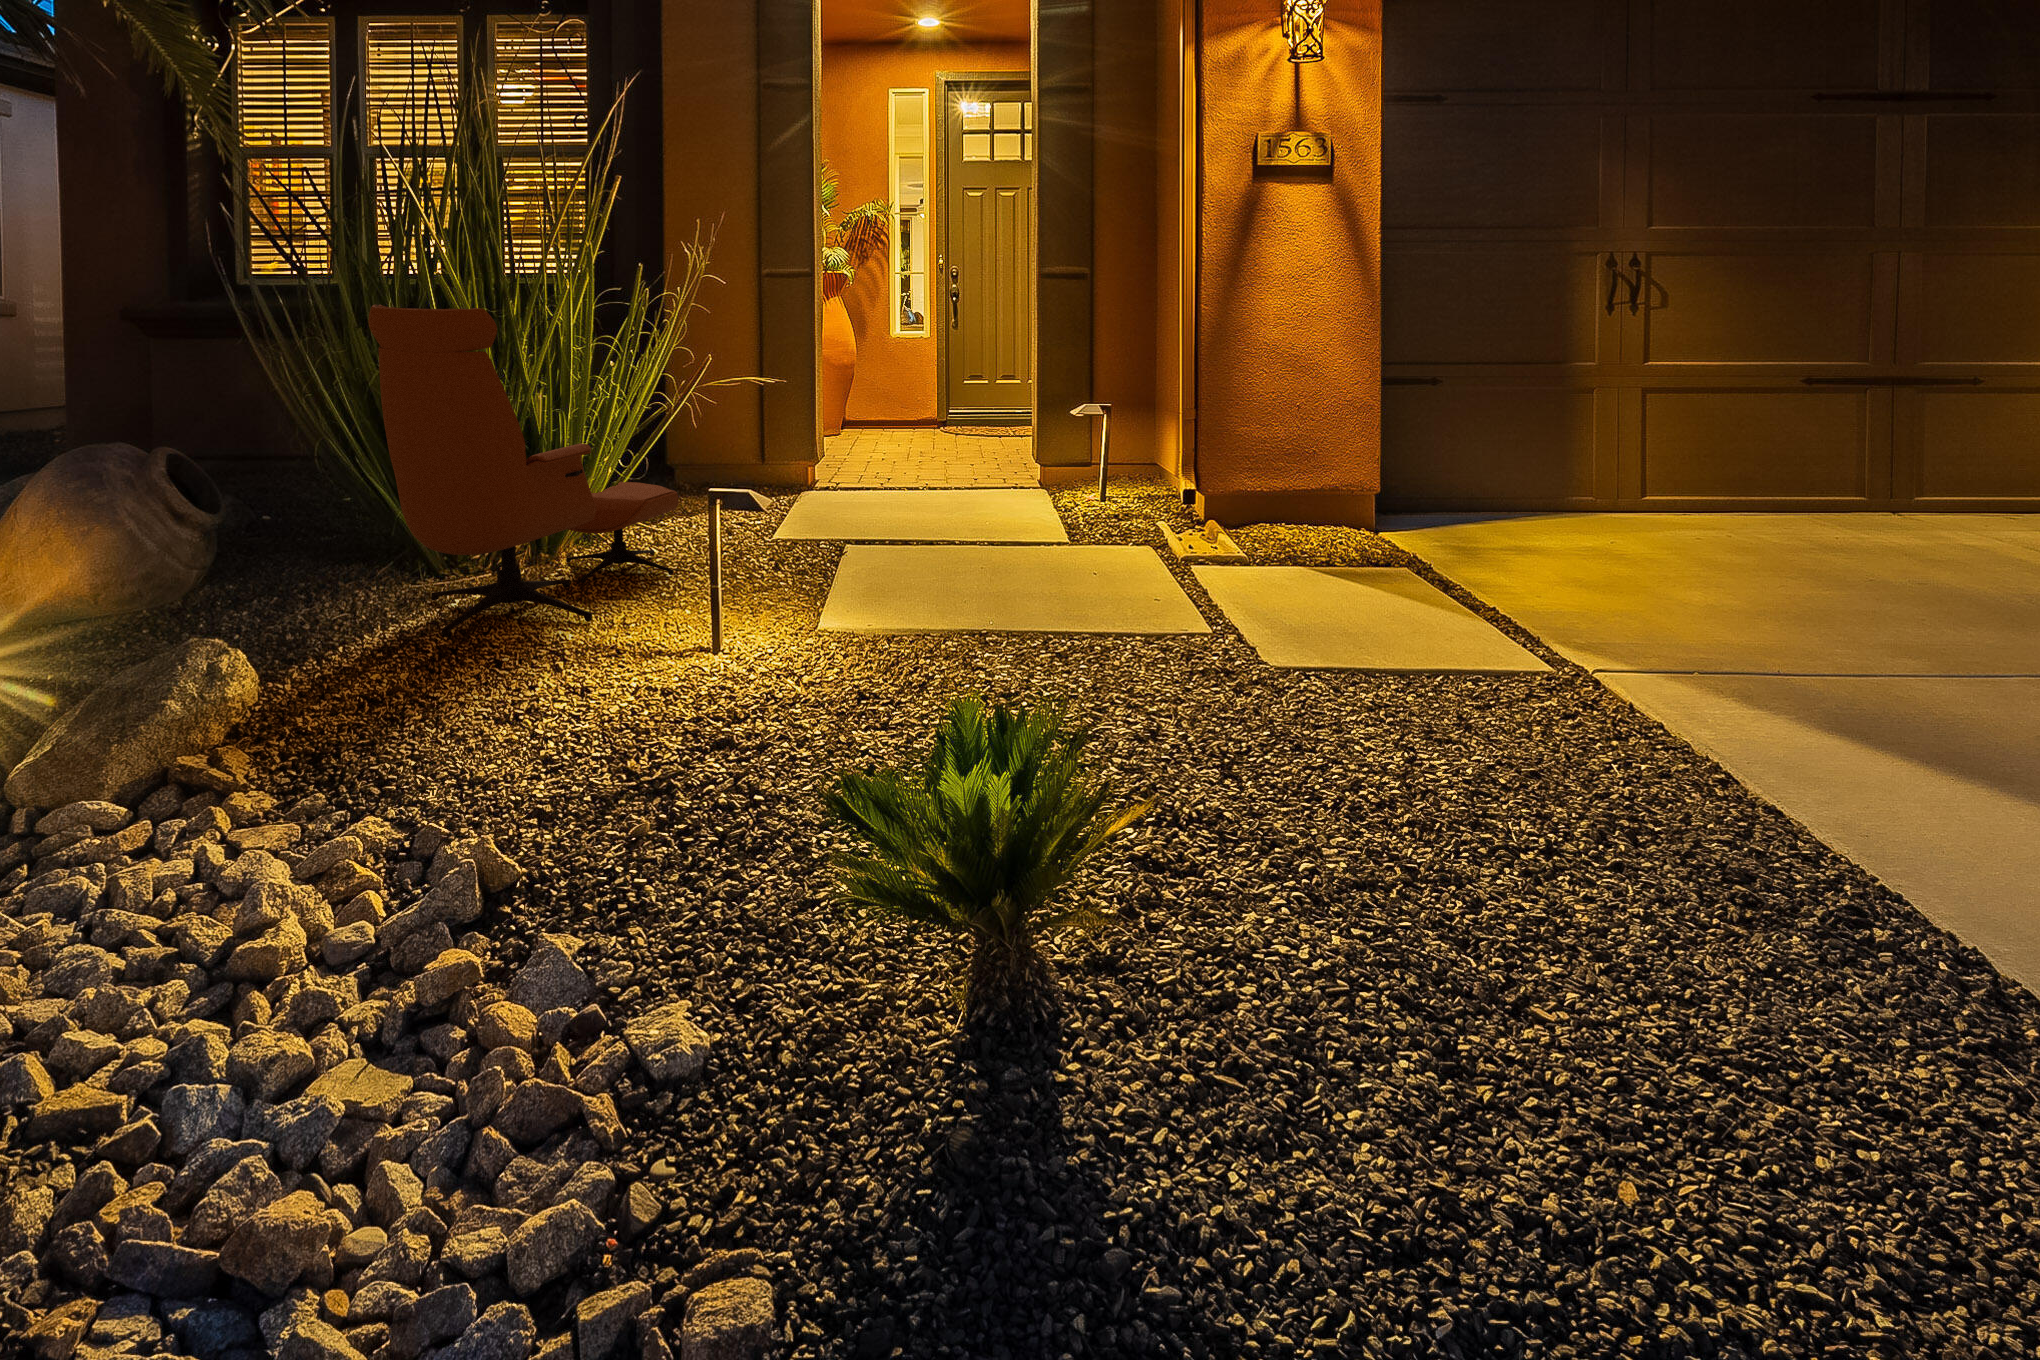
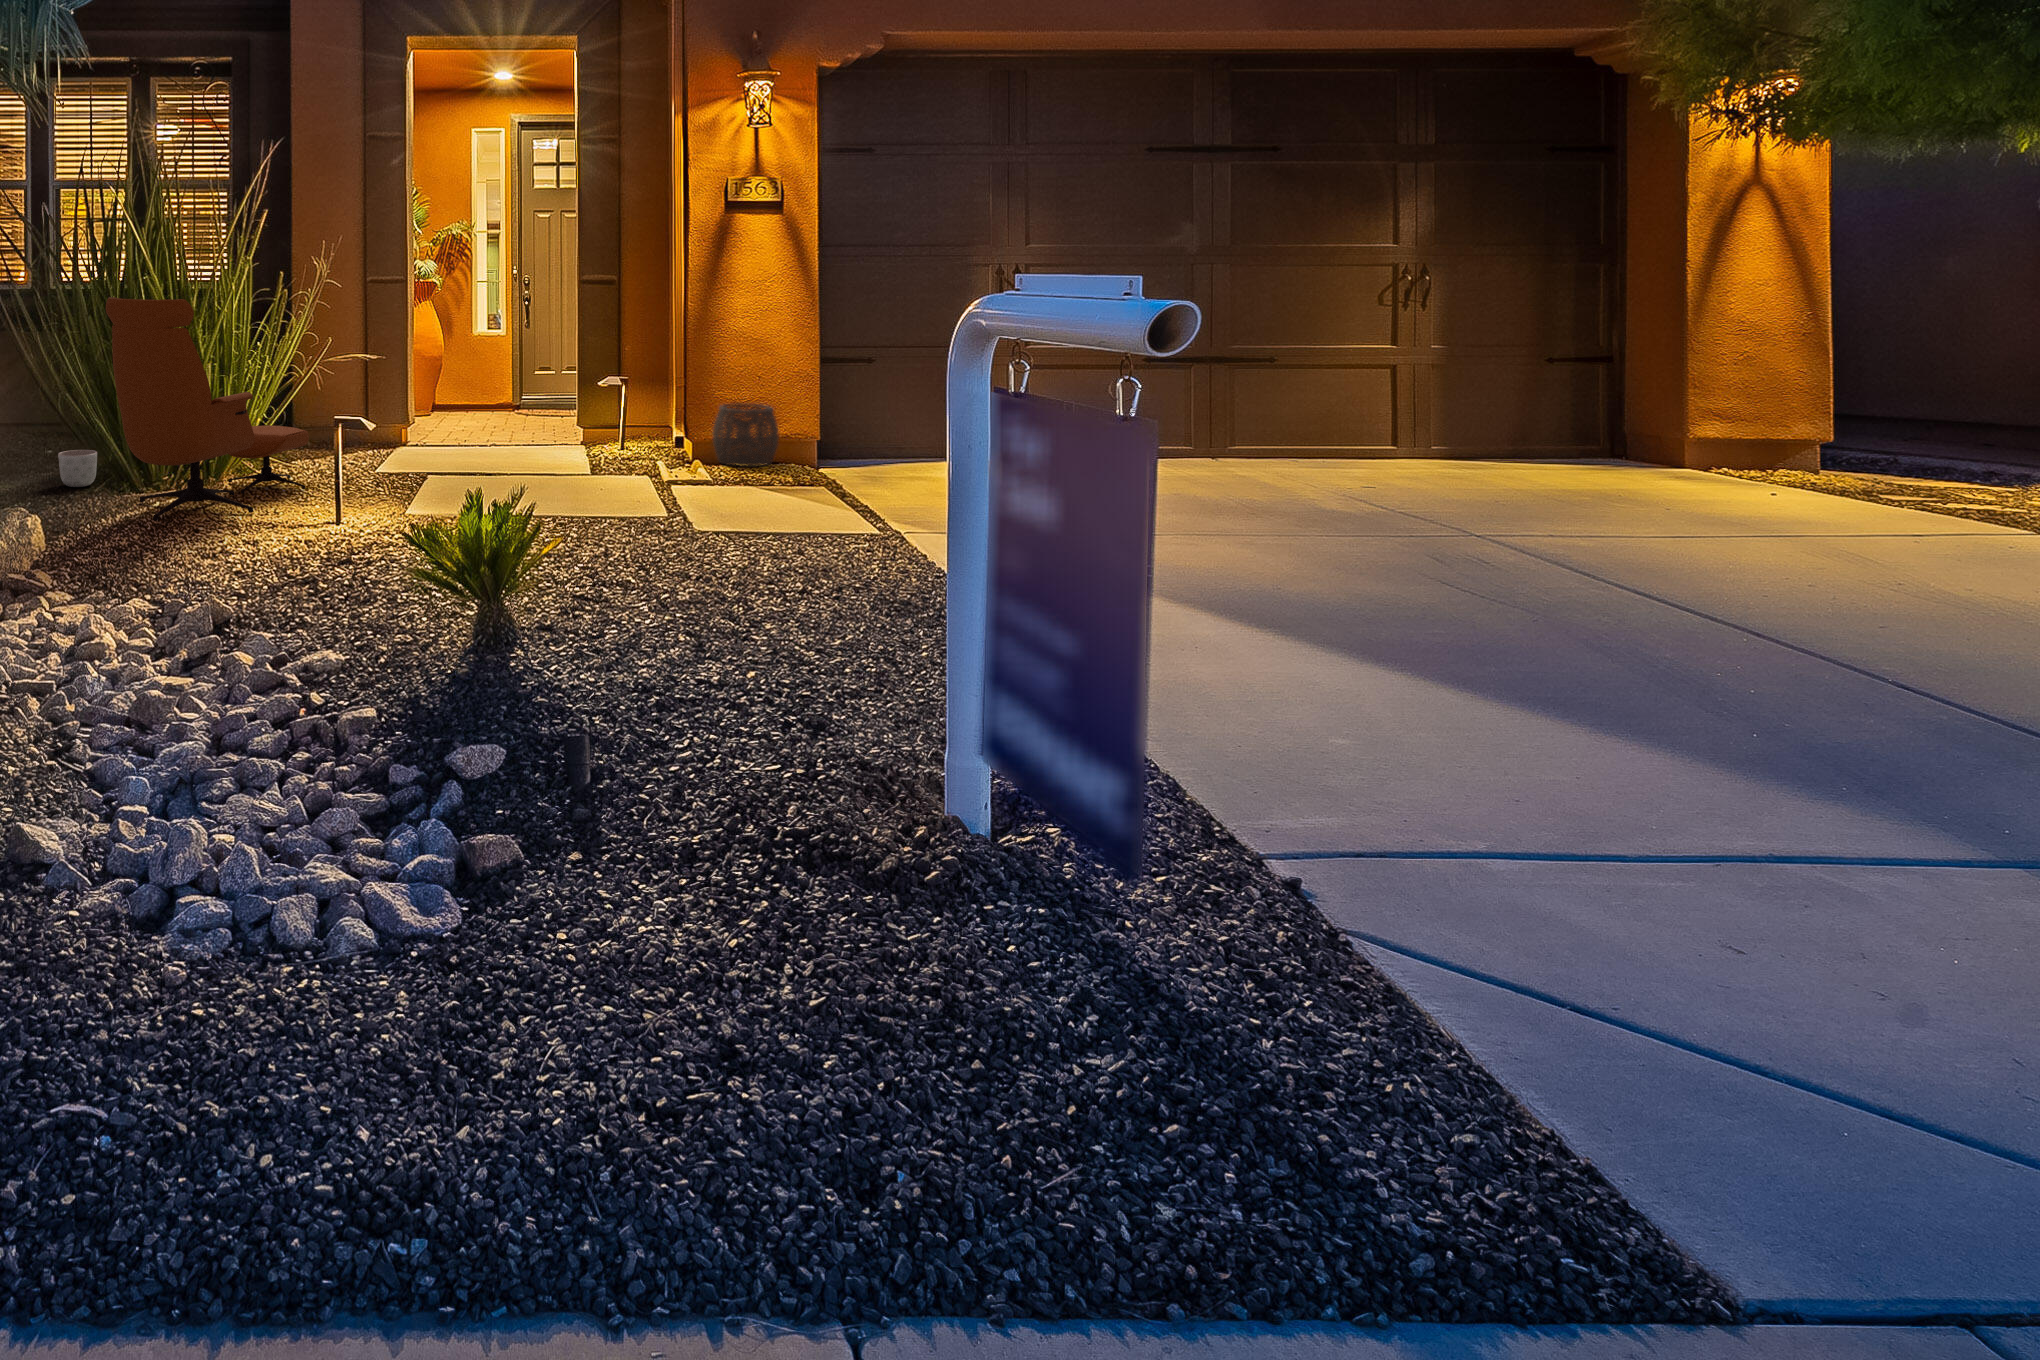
woven basket: none [1236,443,1331,534] -> present [713,403,779,467]
planter: none [324,517,380,571] -> present [58,450,97,487]

